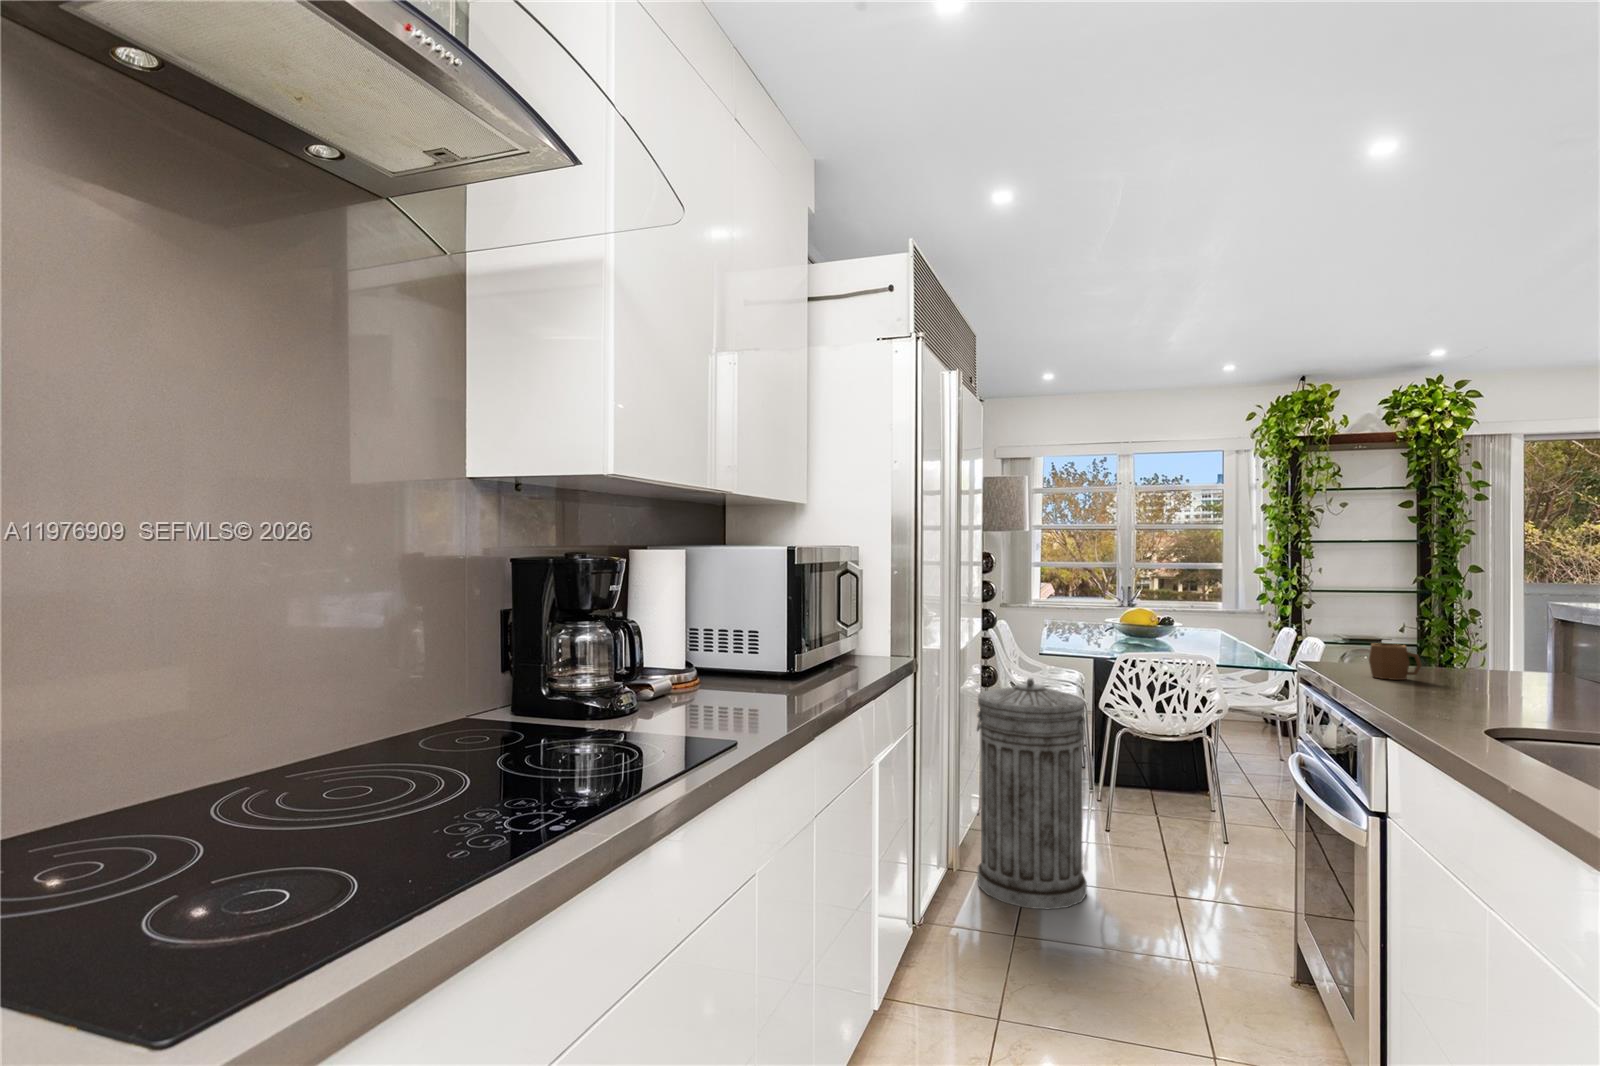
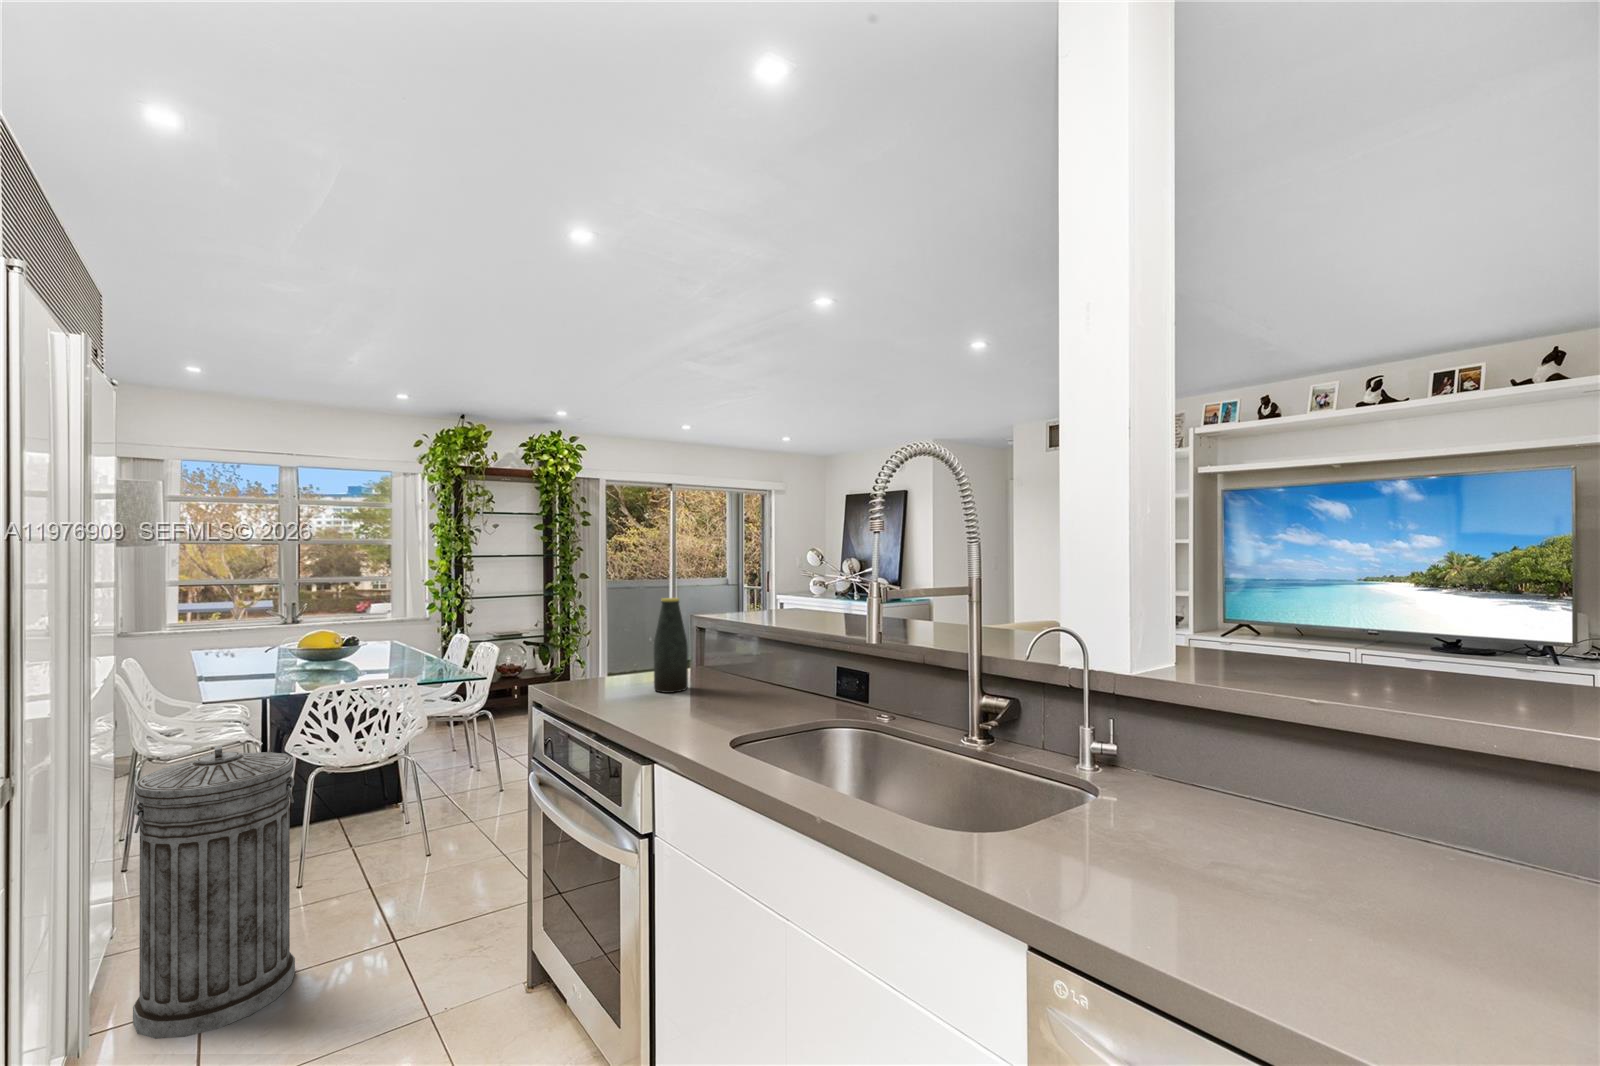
bottle: none [1478,566,1540,698] -> present [654,598,688,693]
mug: present [1369,643,1422,680] -> none [580,661,616,691]

